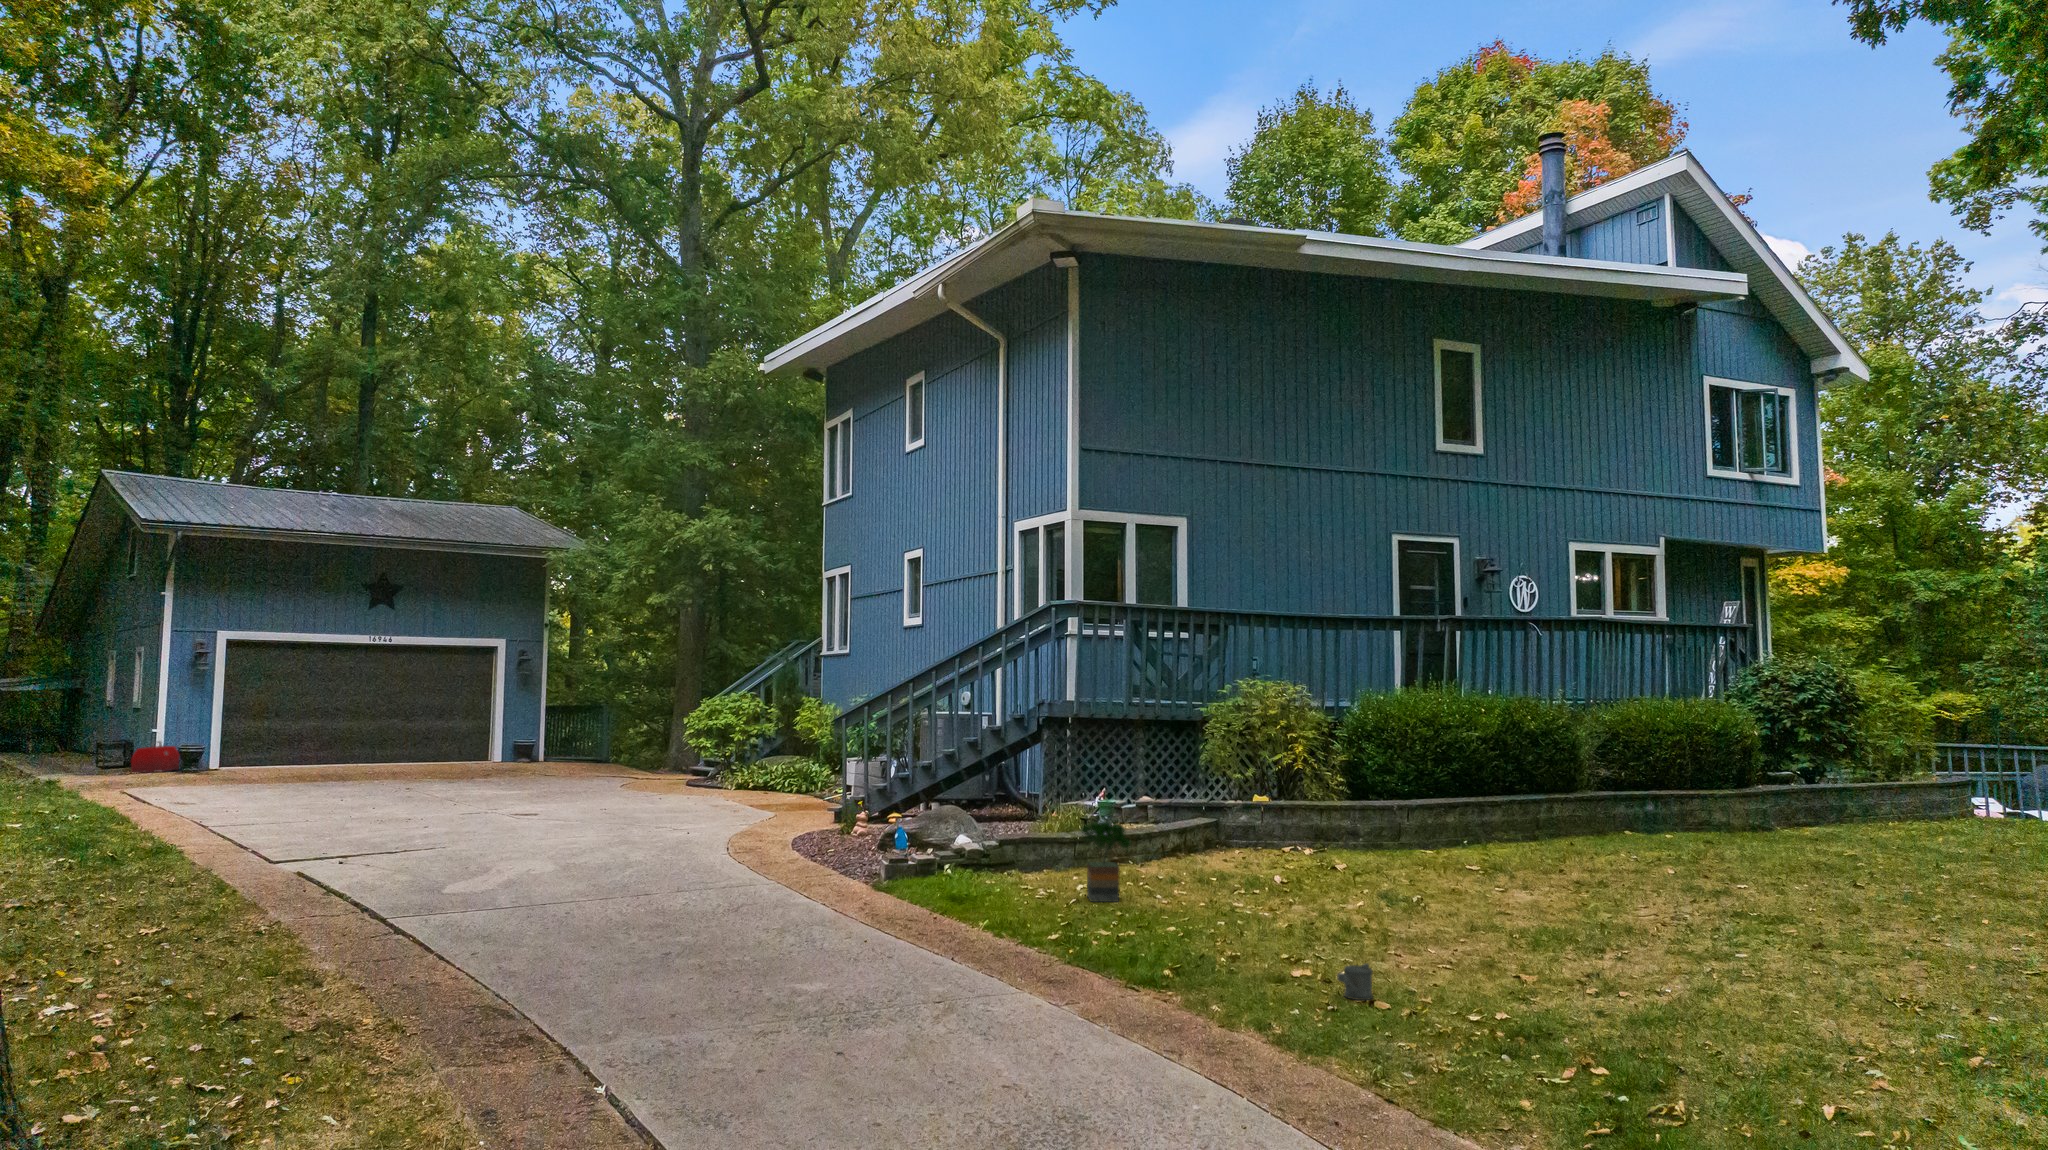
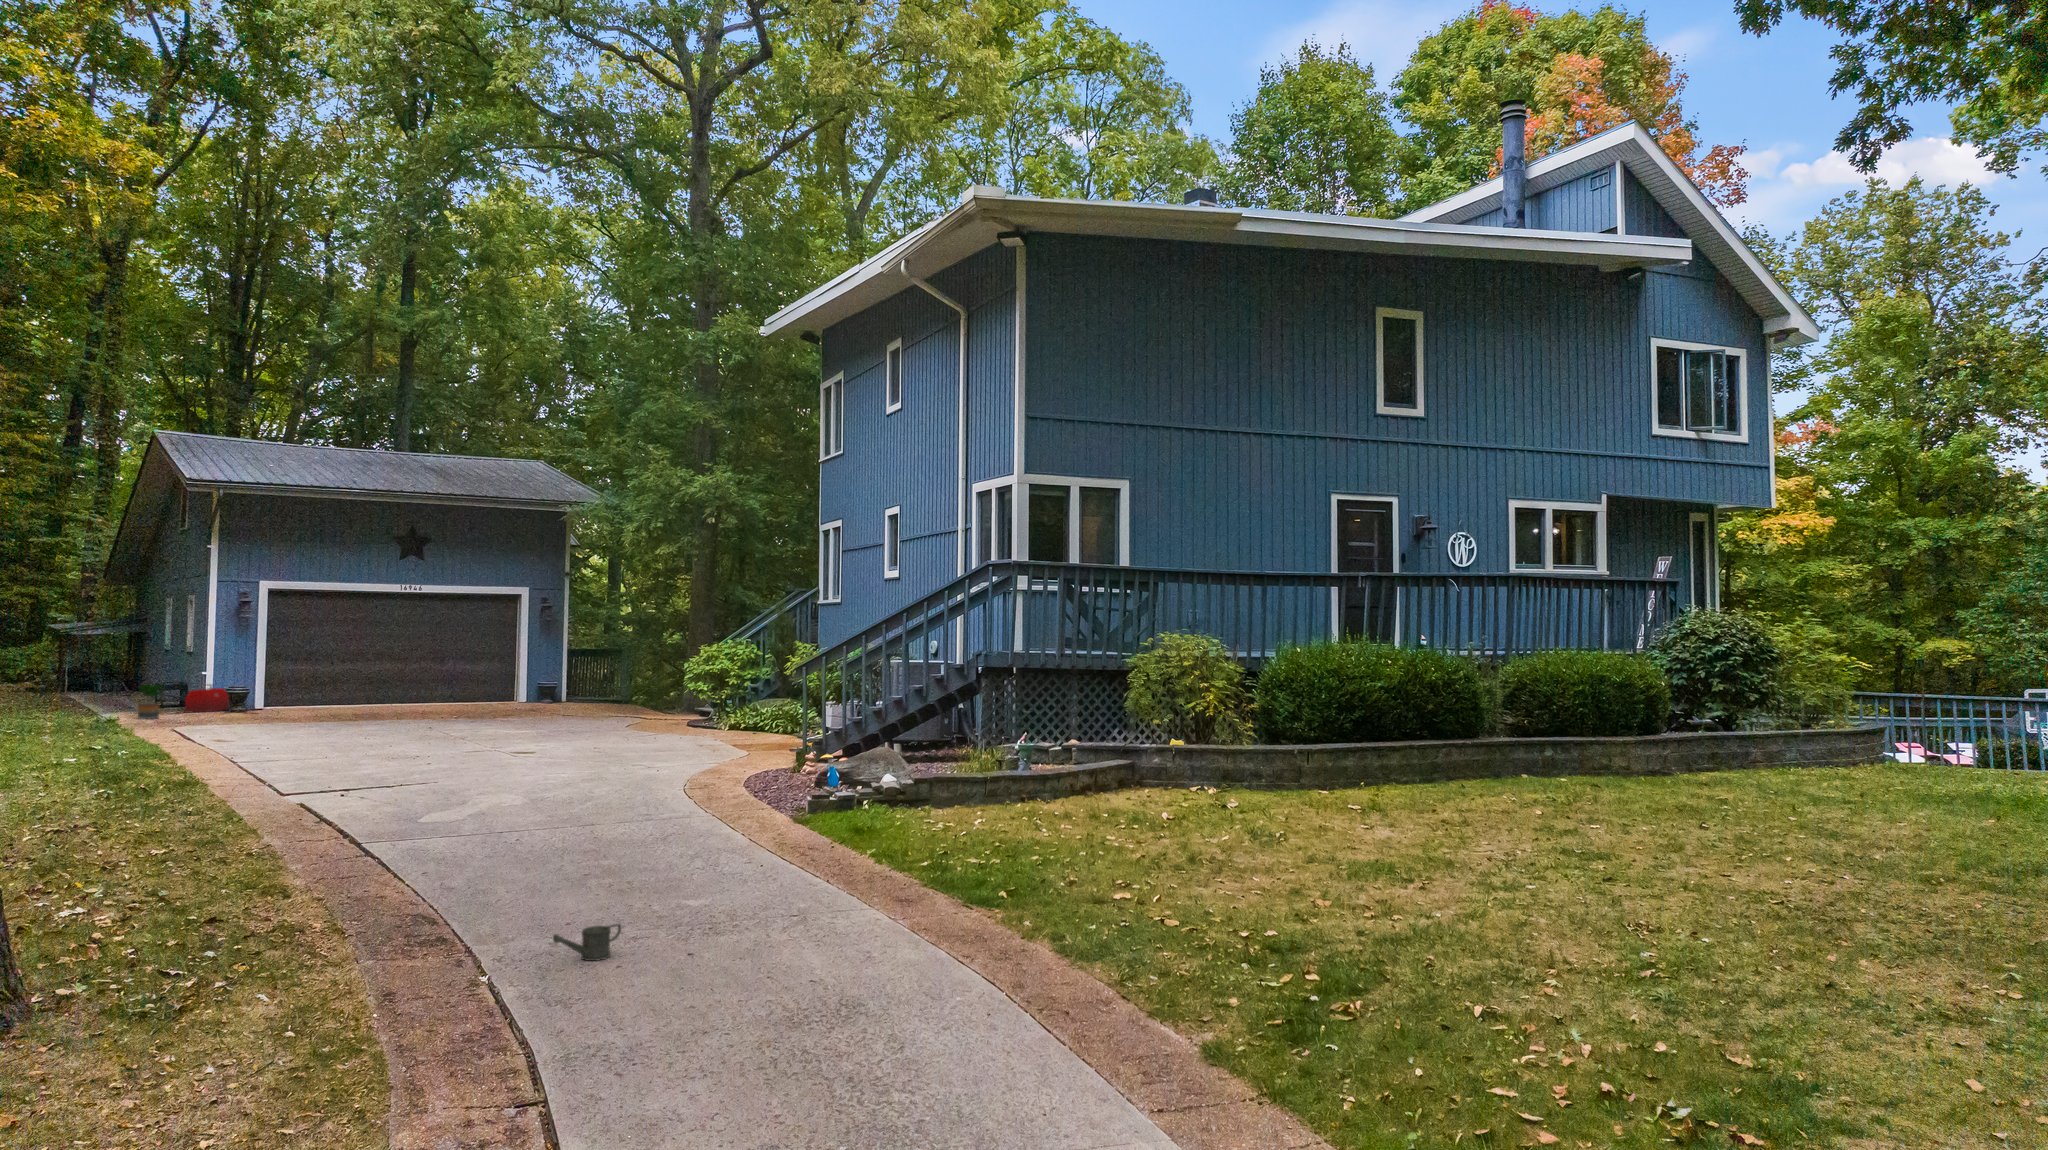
potted tree: present [1081,821,1131,902] -> present [138,684,163,720]
watering can: present [1337,963,1373,1000] -> present [553,924,621,961]

